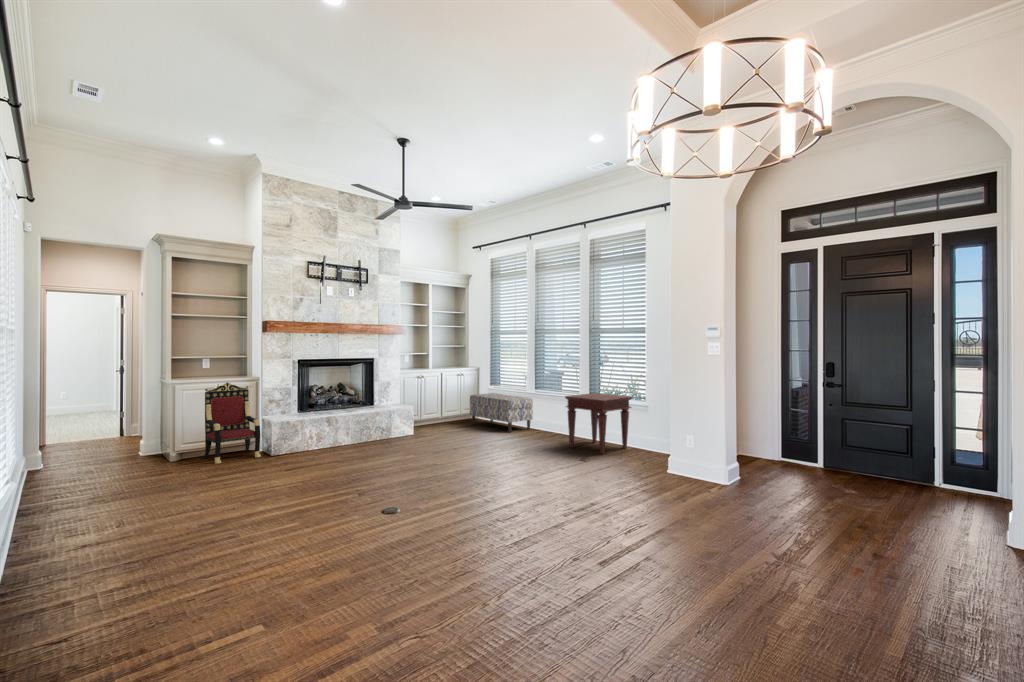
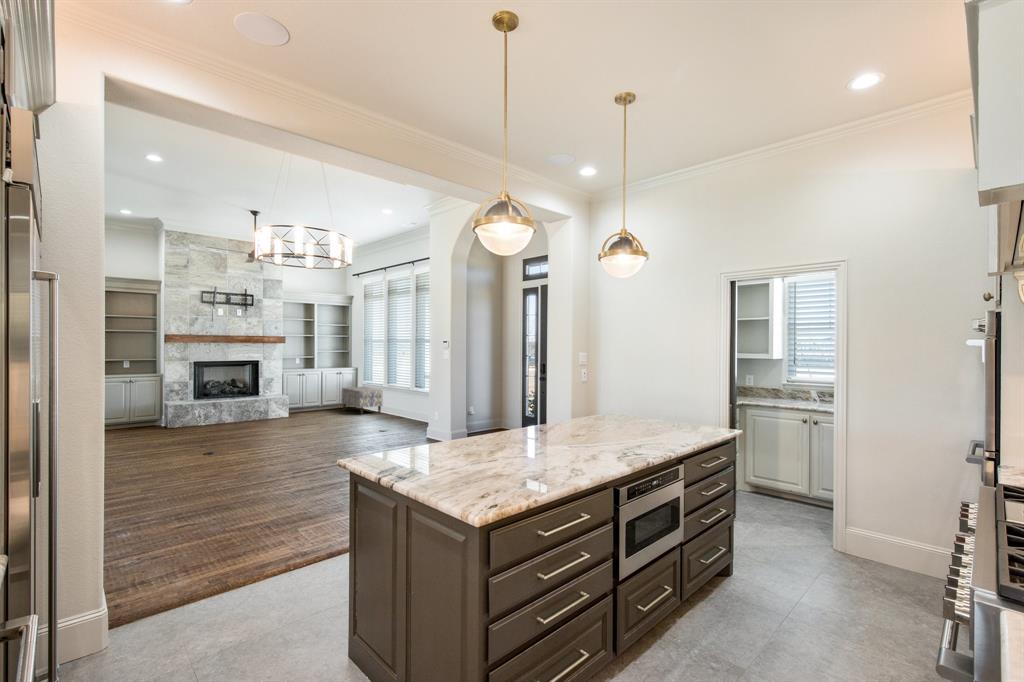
armchair: present [205,383,261,464] -> none [119,378,159,433]
side table: present [565,393,632,454] -> none [382,385,430,427]

